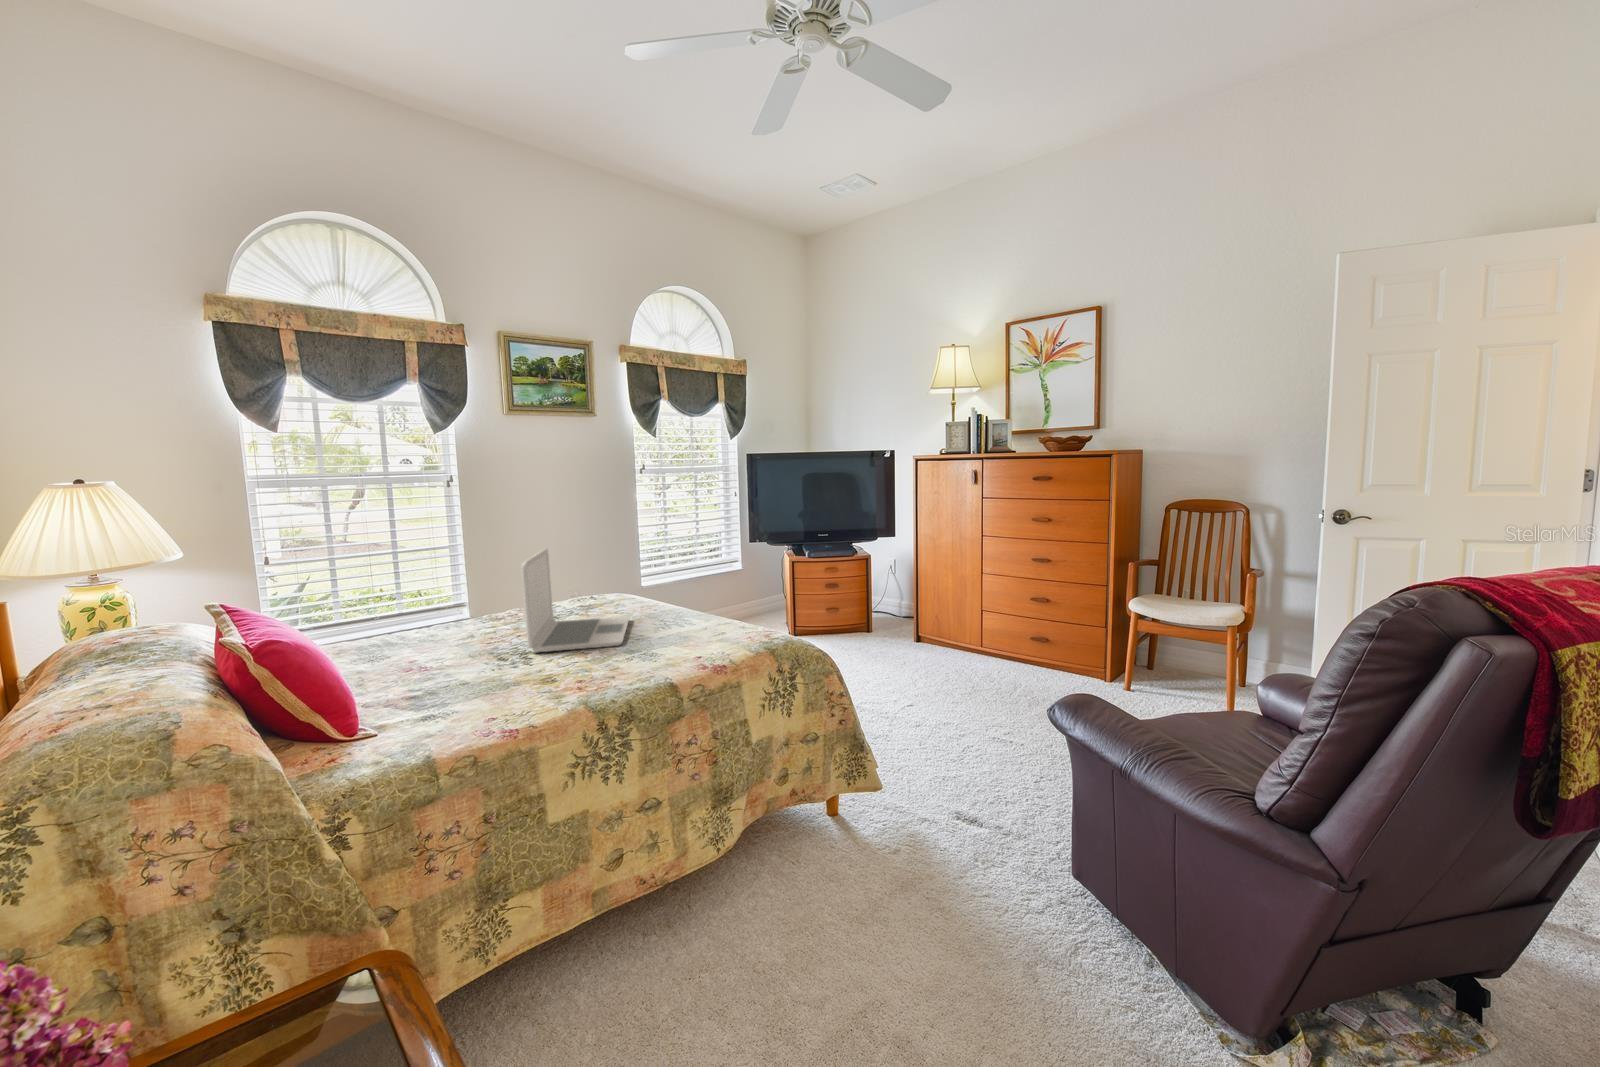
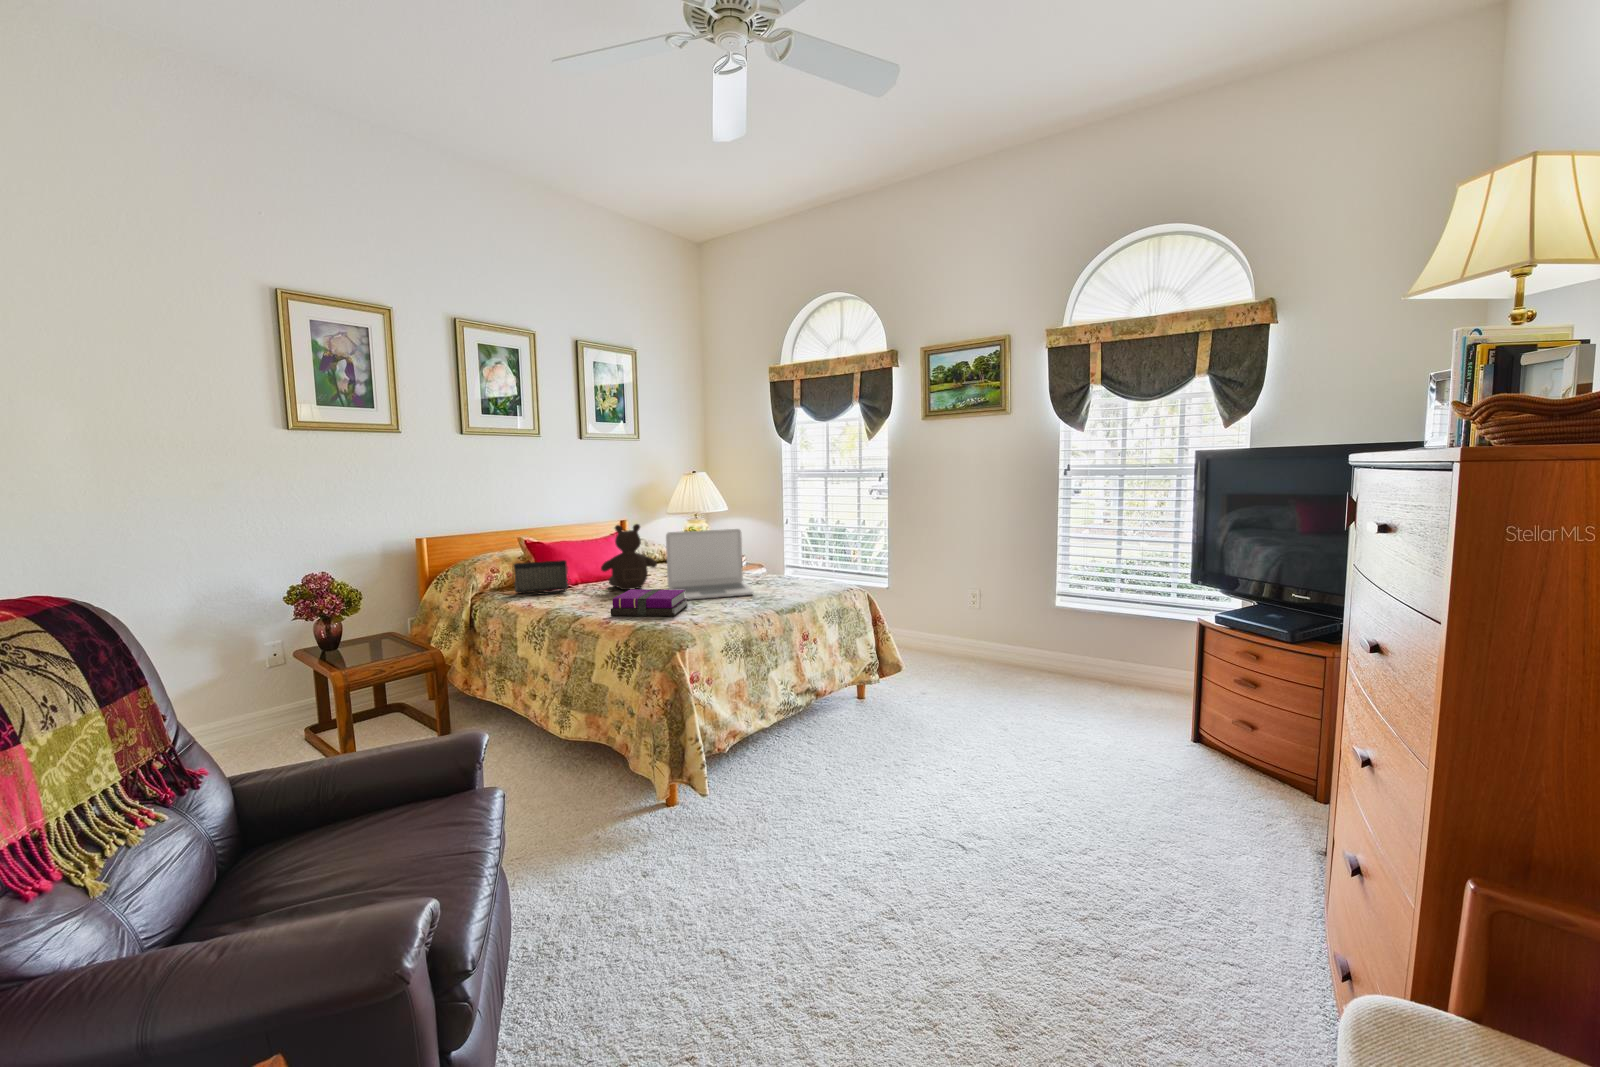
teddy bear: none [411,558,501,687] -> present [601,524,657,590]
notebook: none [630,617,727,663] -> present [611,589,688,616]
handbag: none [338,656,431,758] -> present [513,560,569,595]

